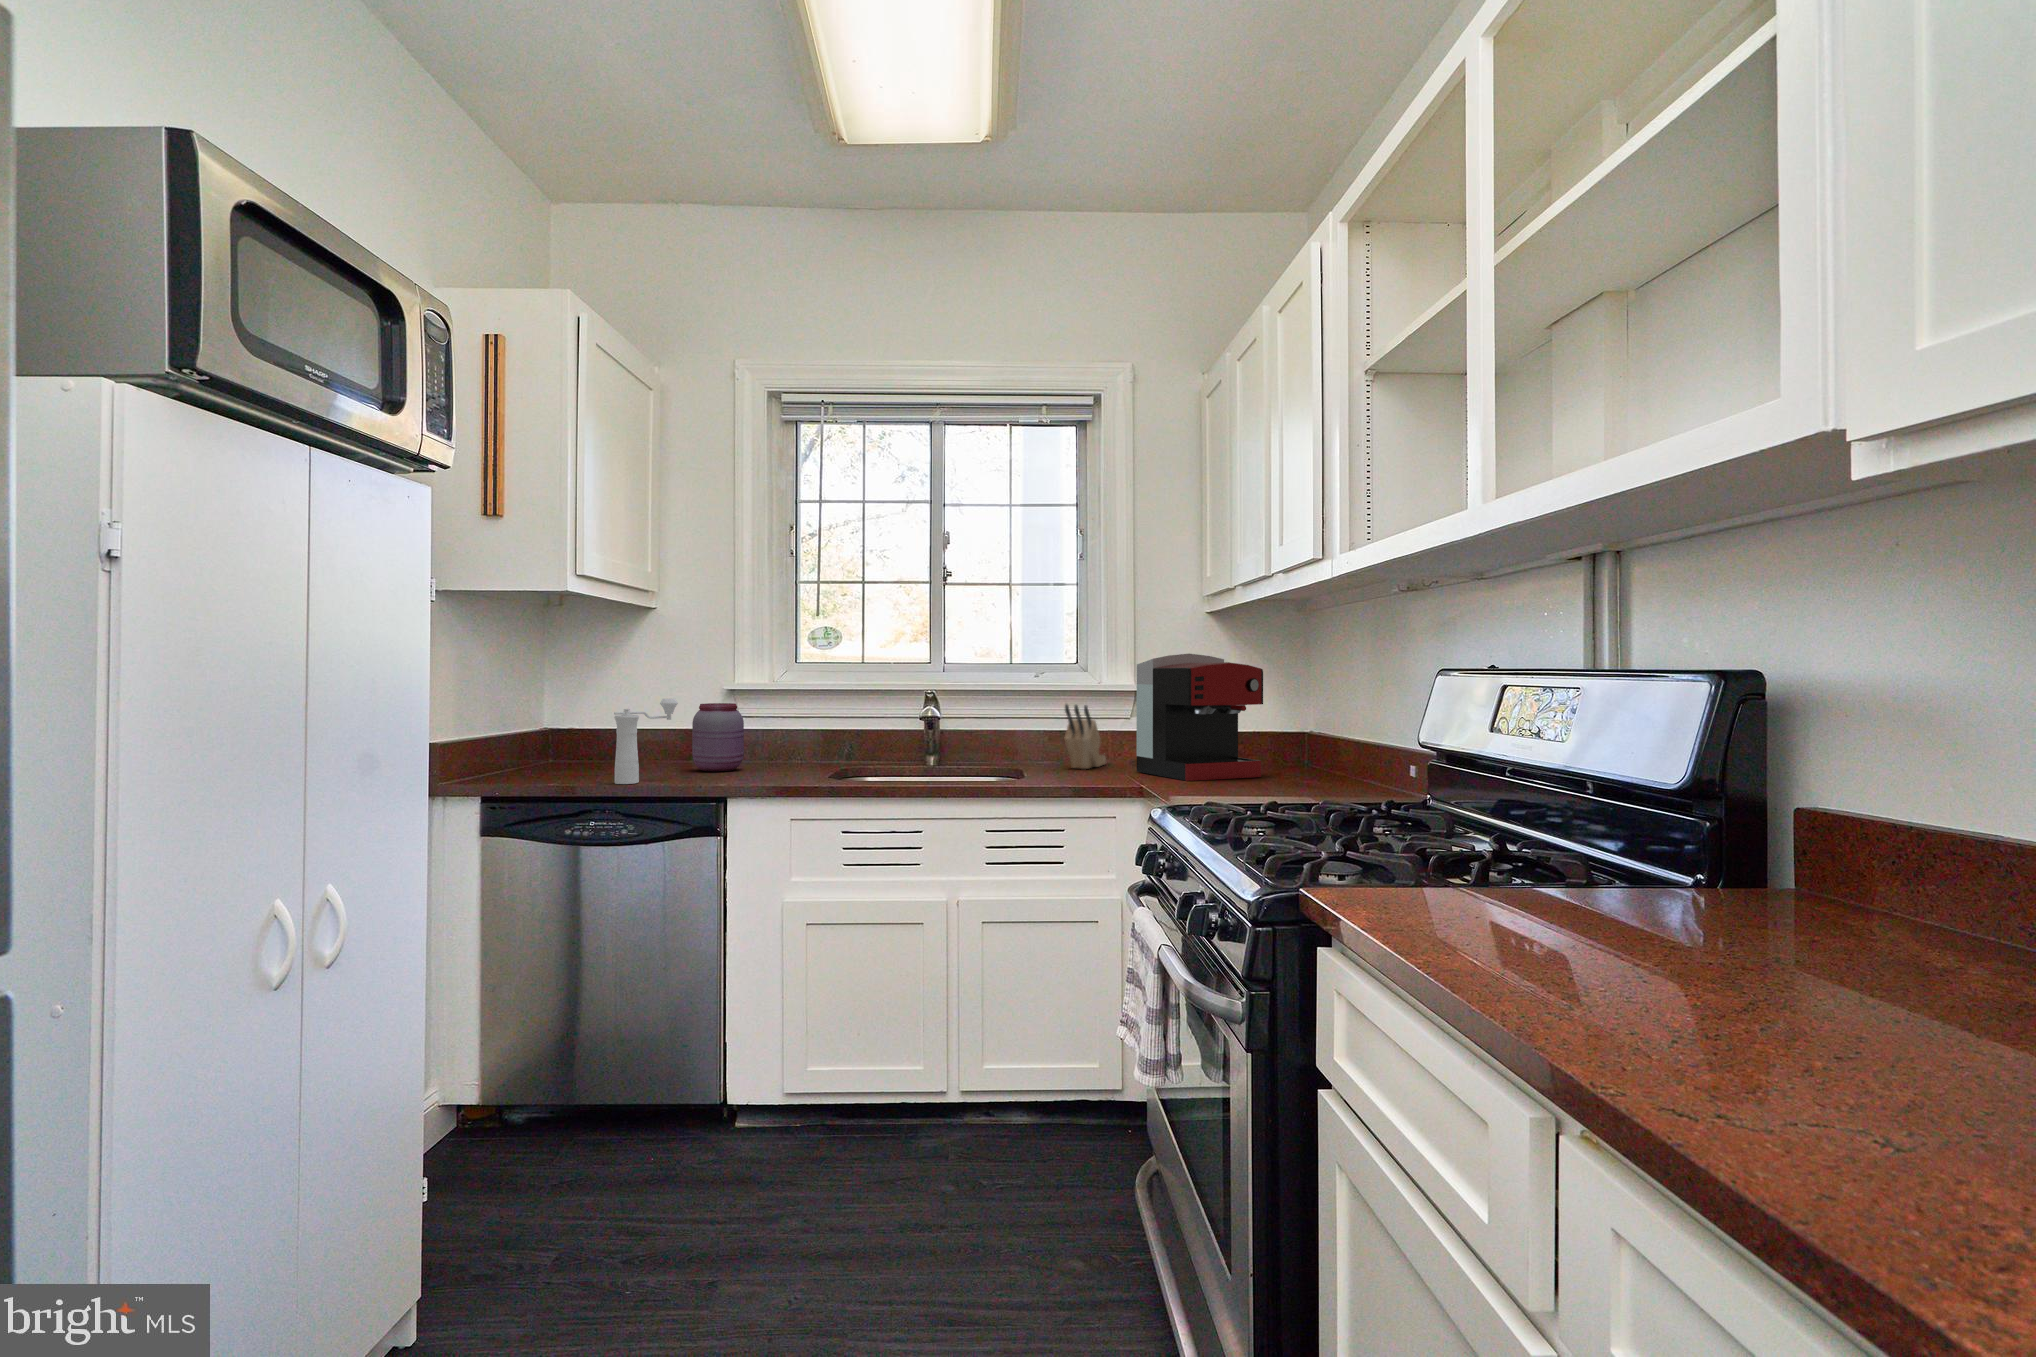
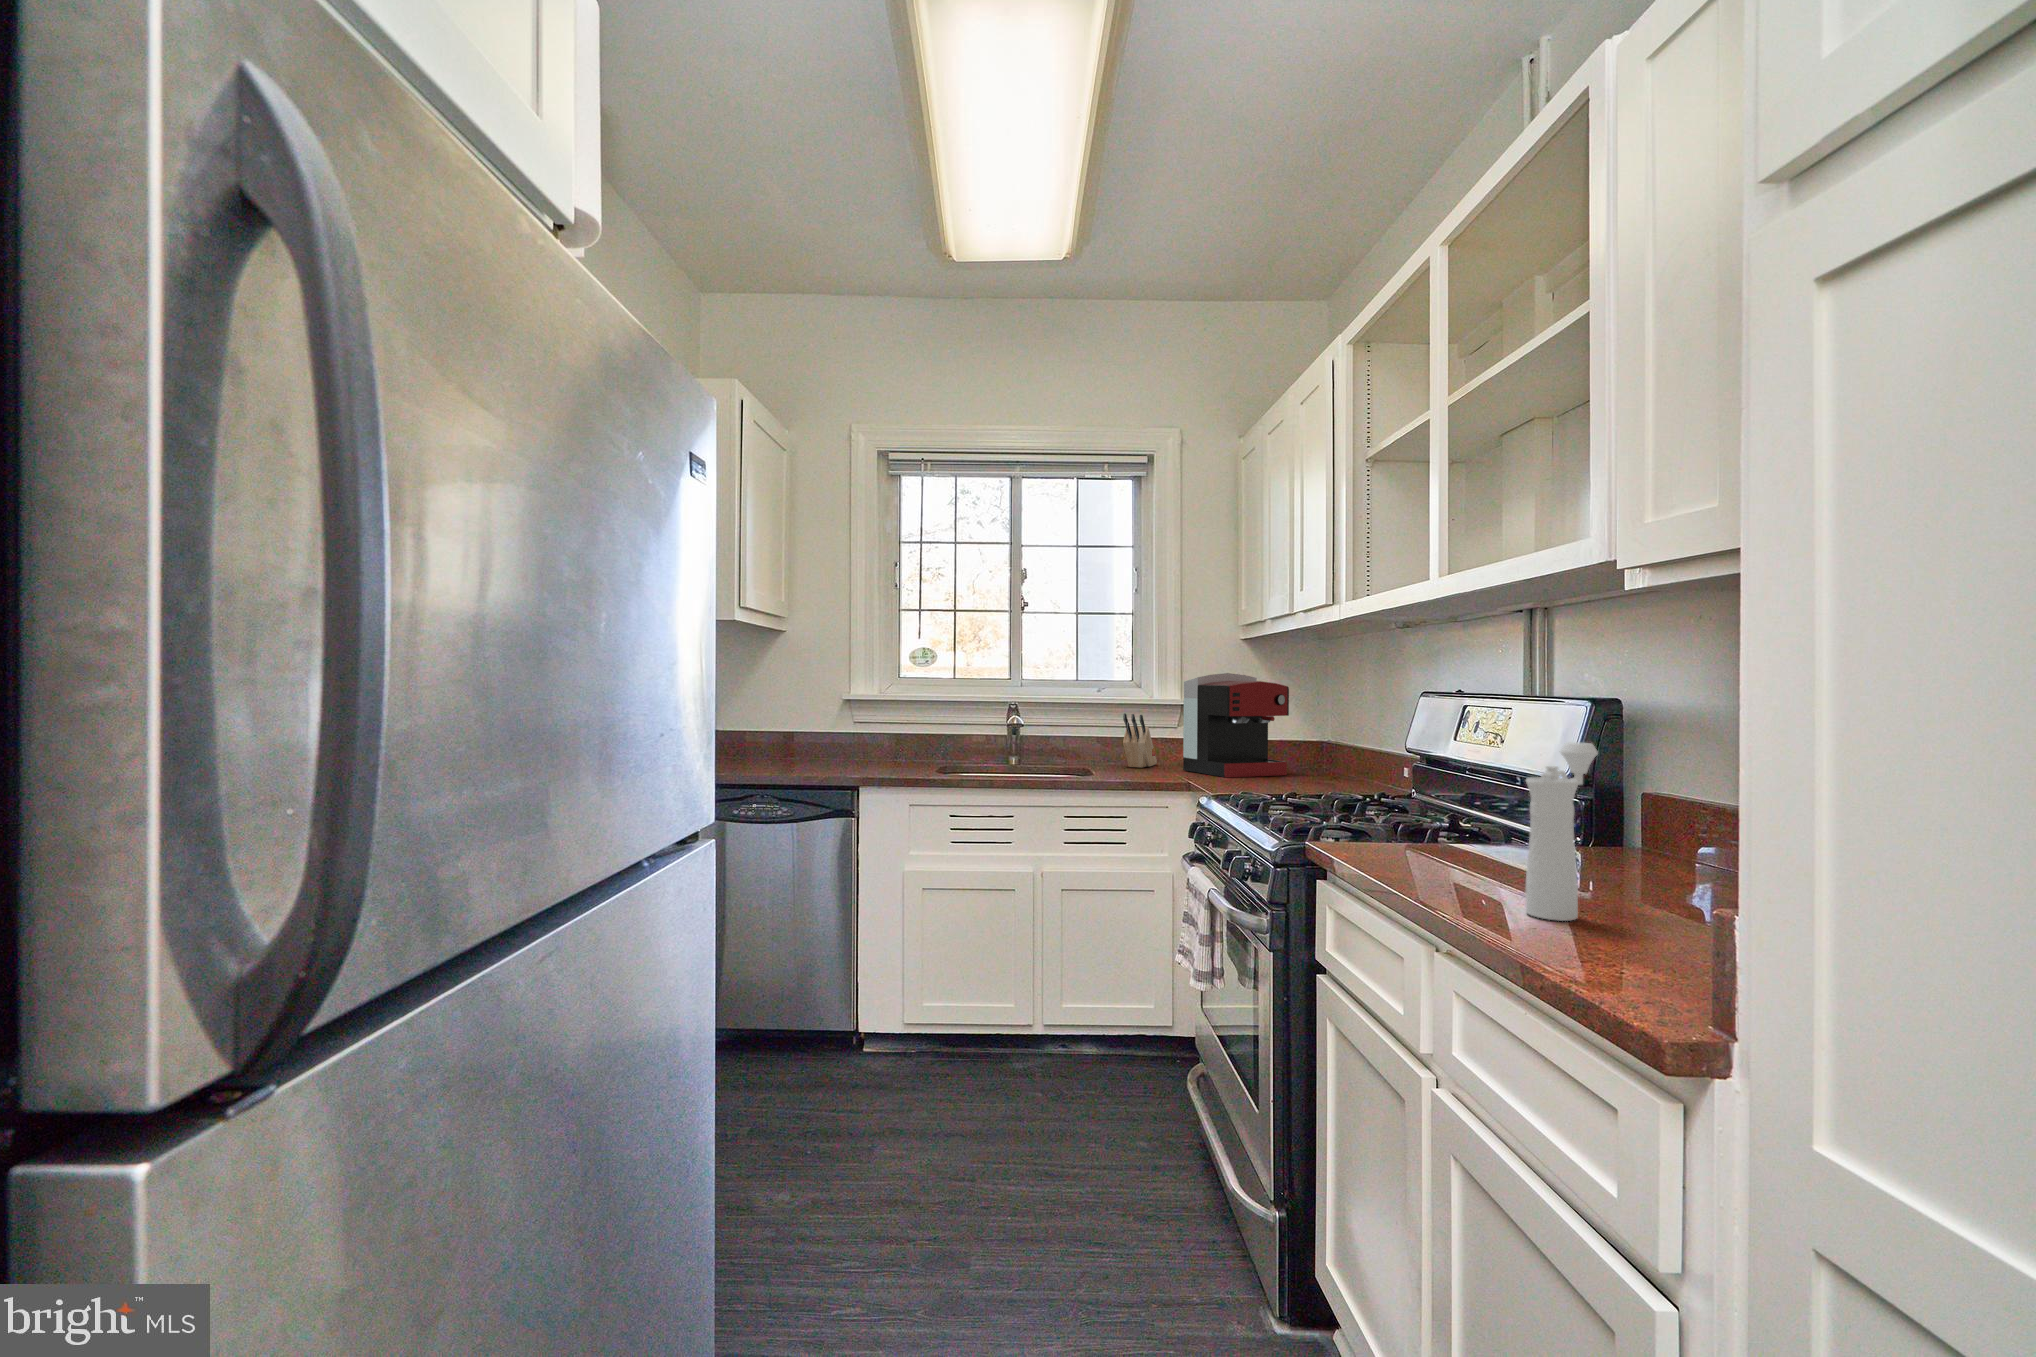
pepper mill: present [614,698,678,784] -> present [1526,742,1598,921]
jar: present [692,703,744,771] -> none [819,711,860,767]

